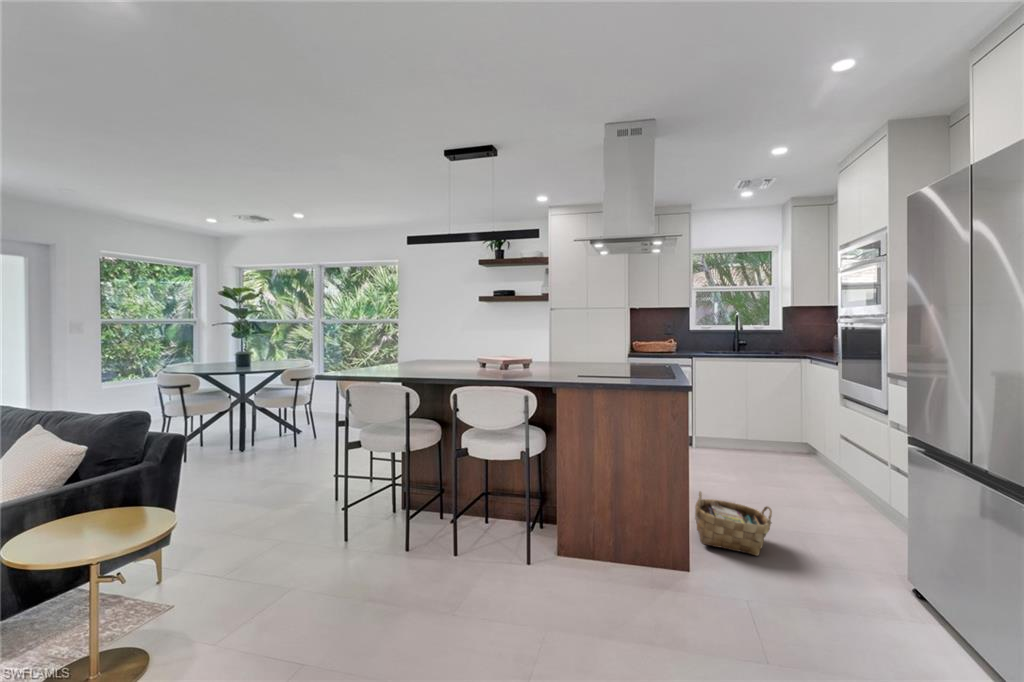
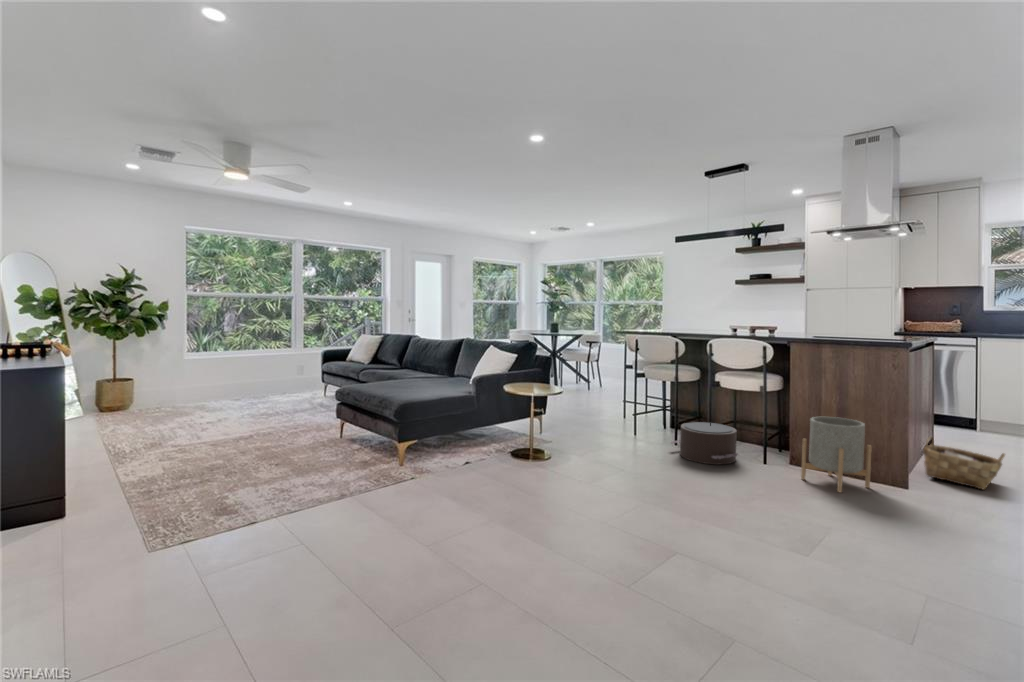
planter: none [581,493,661,616] -> present [801,417,872,493]
pouf: none [400,508,500,588] -> present [671,422,738,464]

